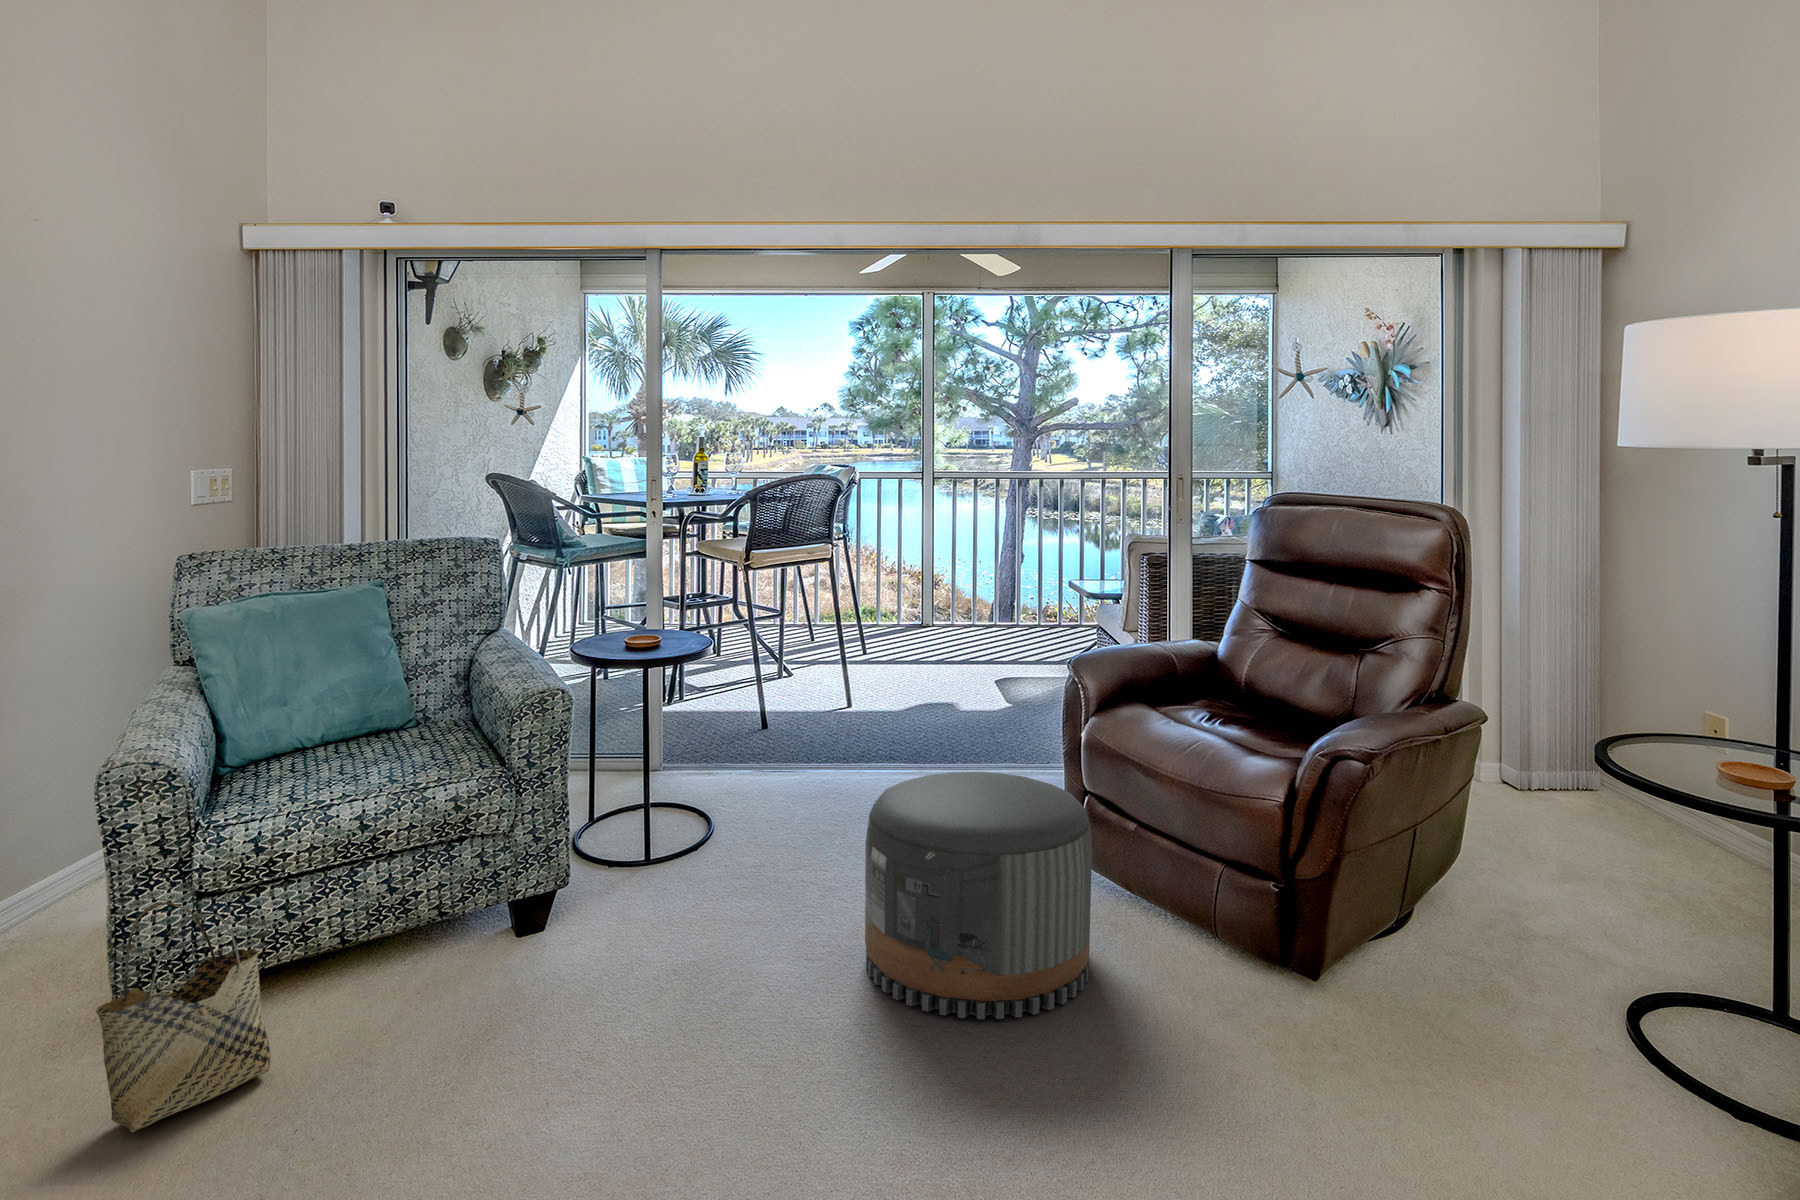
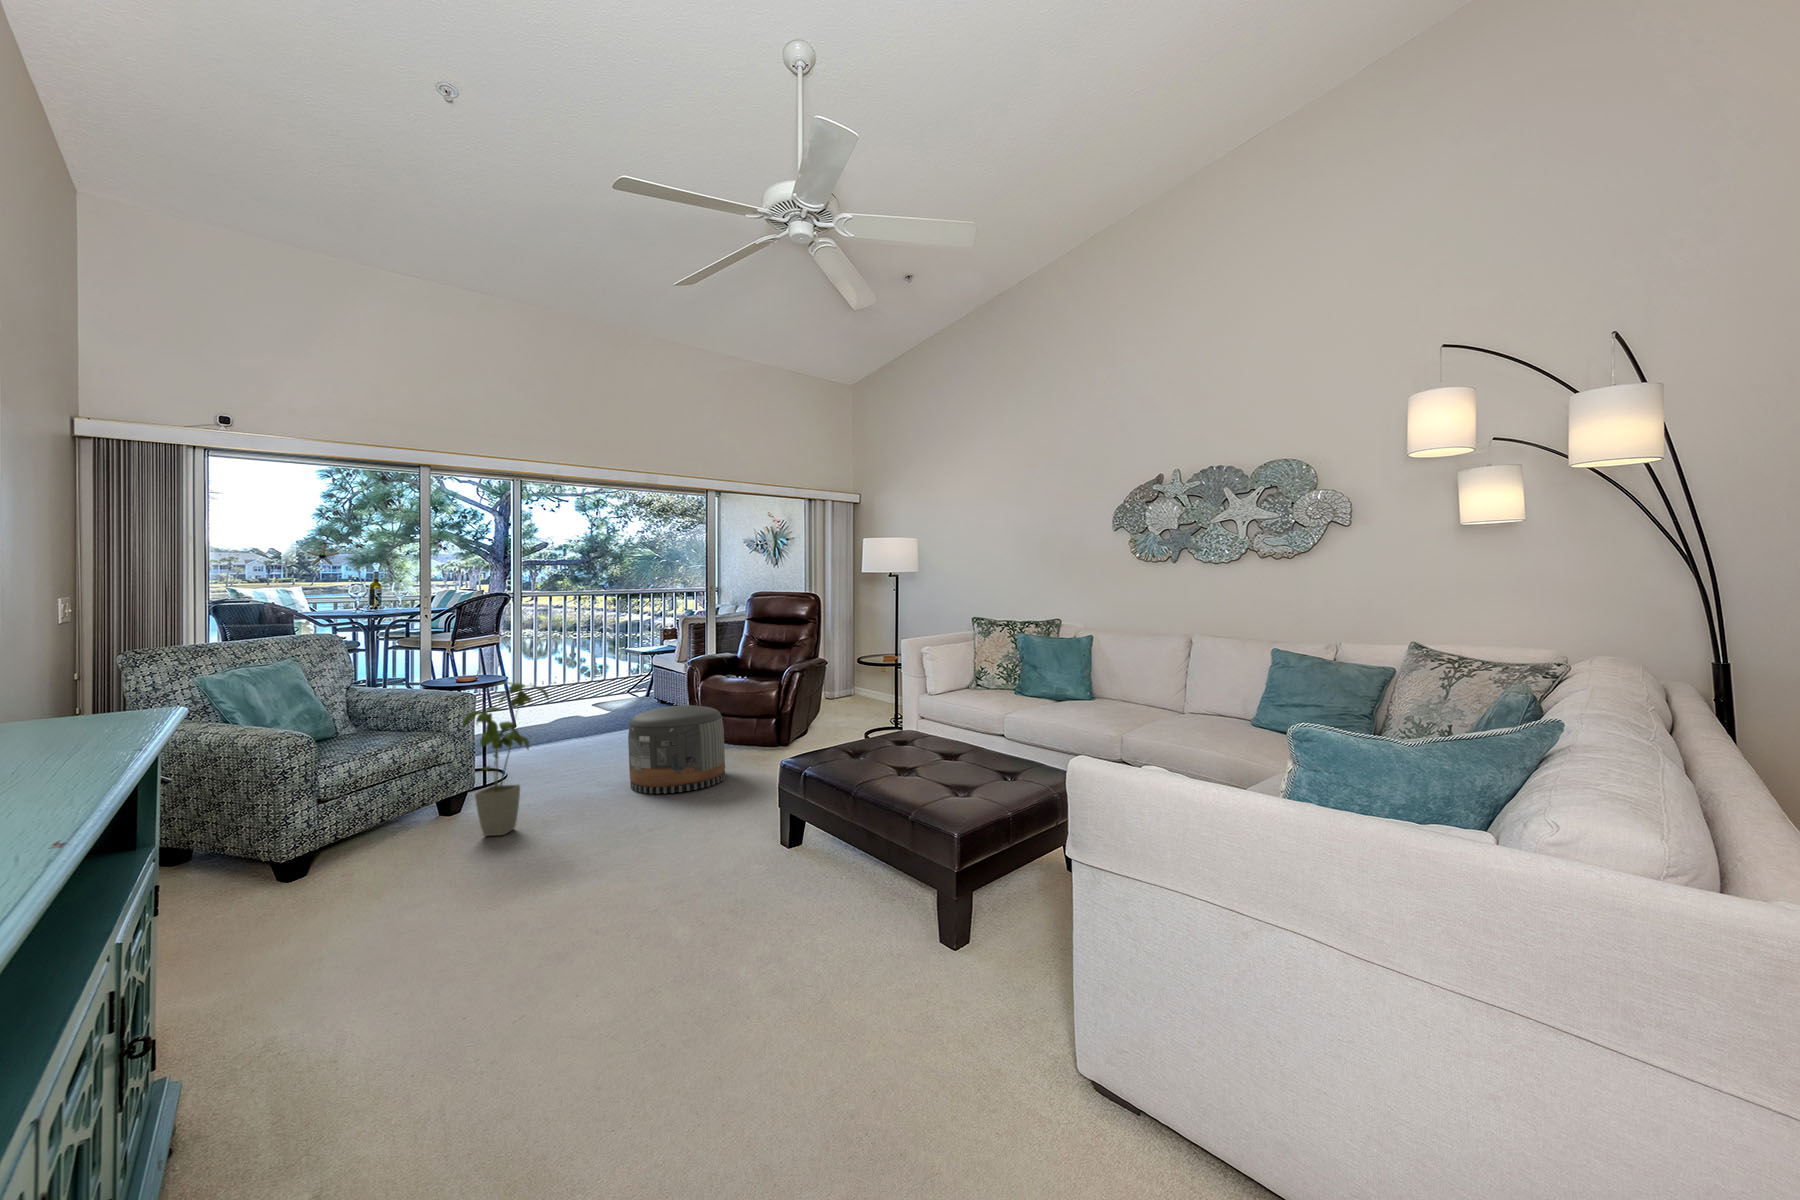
house plant: none [445,692,631,1032] -> present [463,682,548,836]
woven basket: present [96,902,270,1133] -> none [328,788,391,895]

